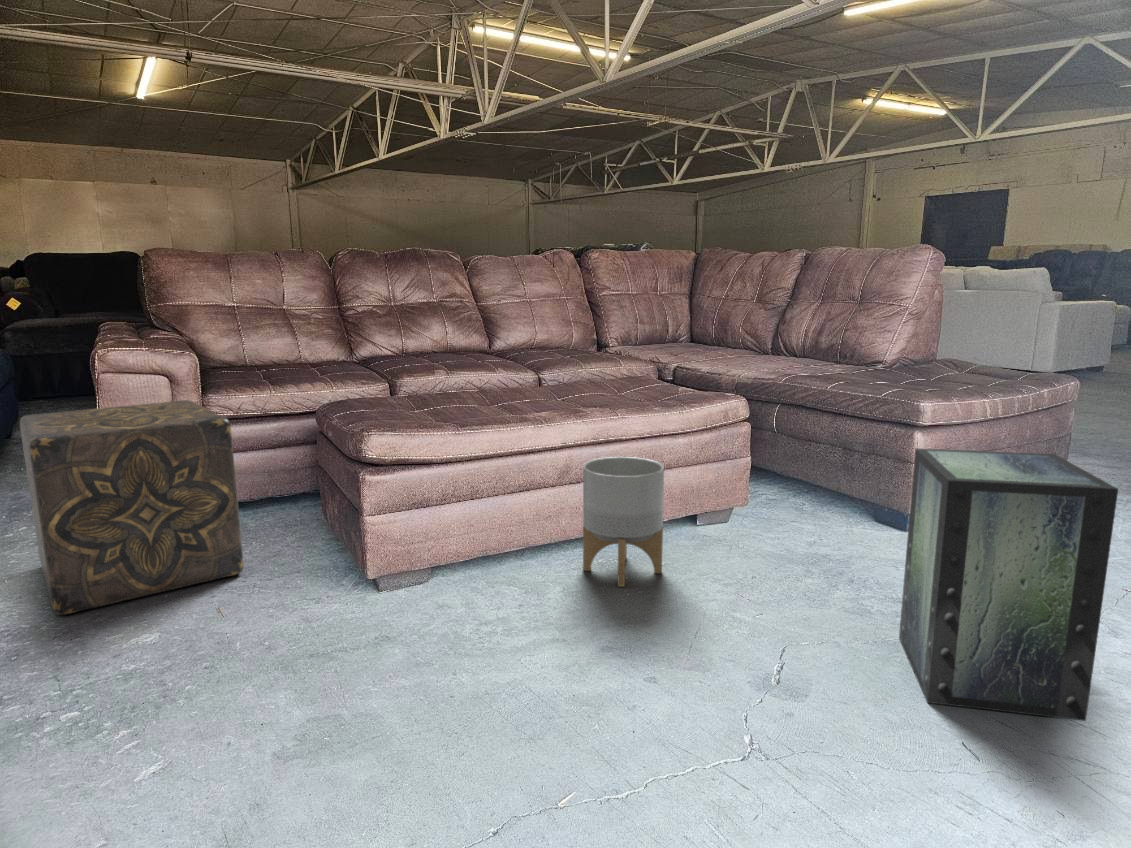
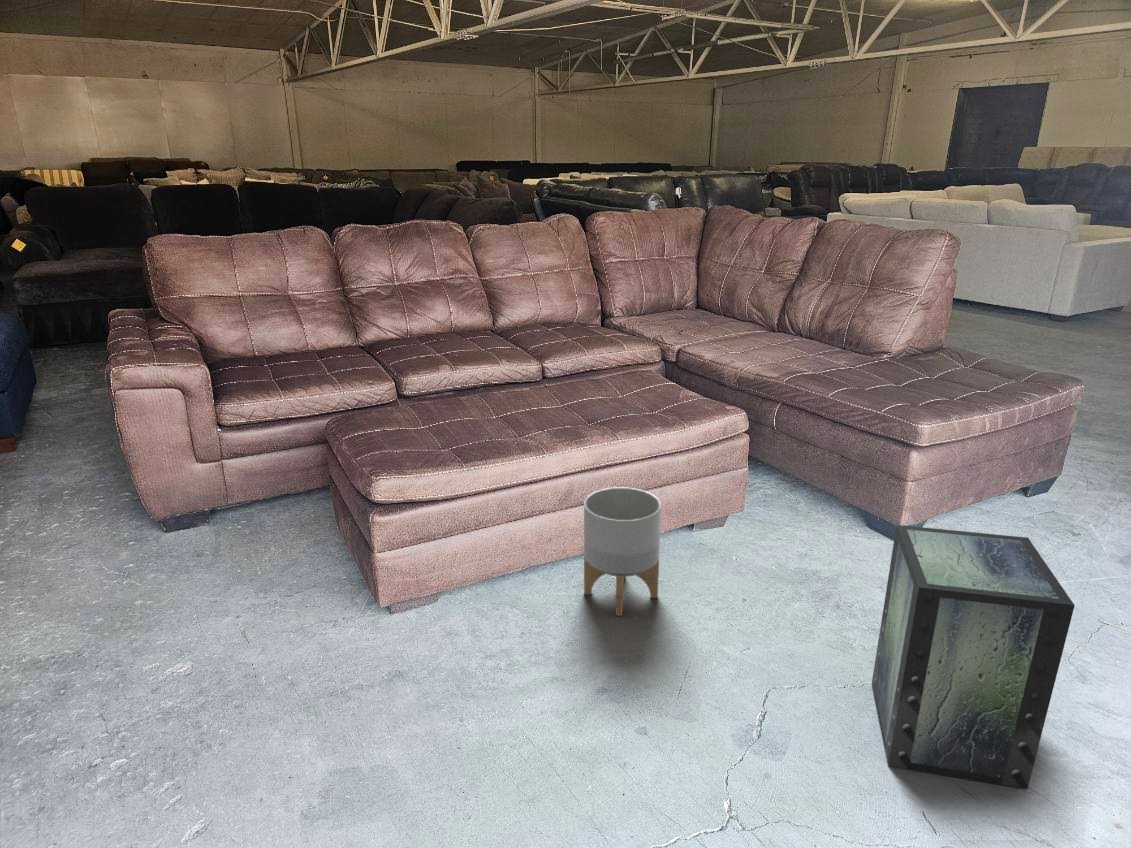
ottoman: present [20,400,244,615] -> none [47,424,268,651]

